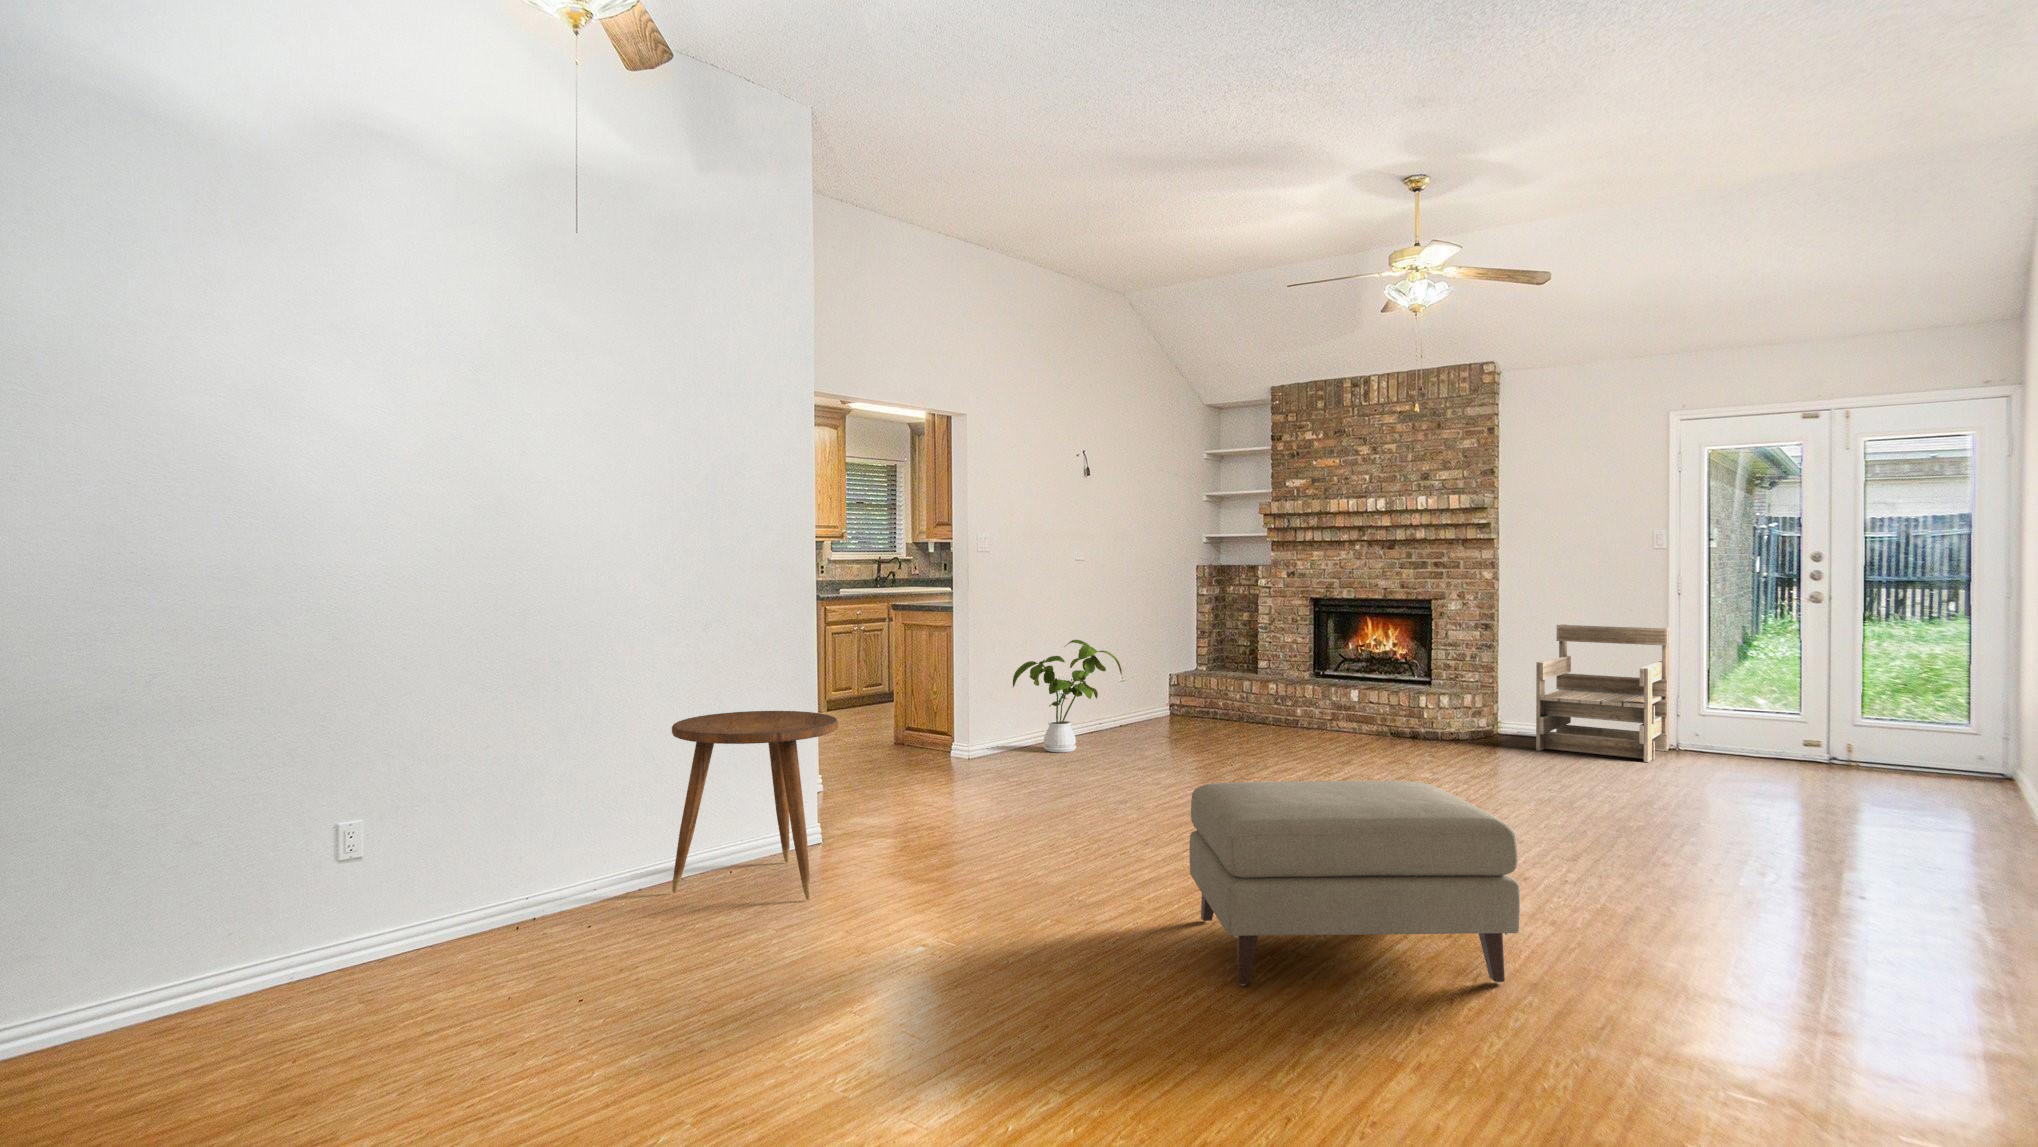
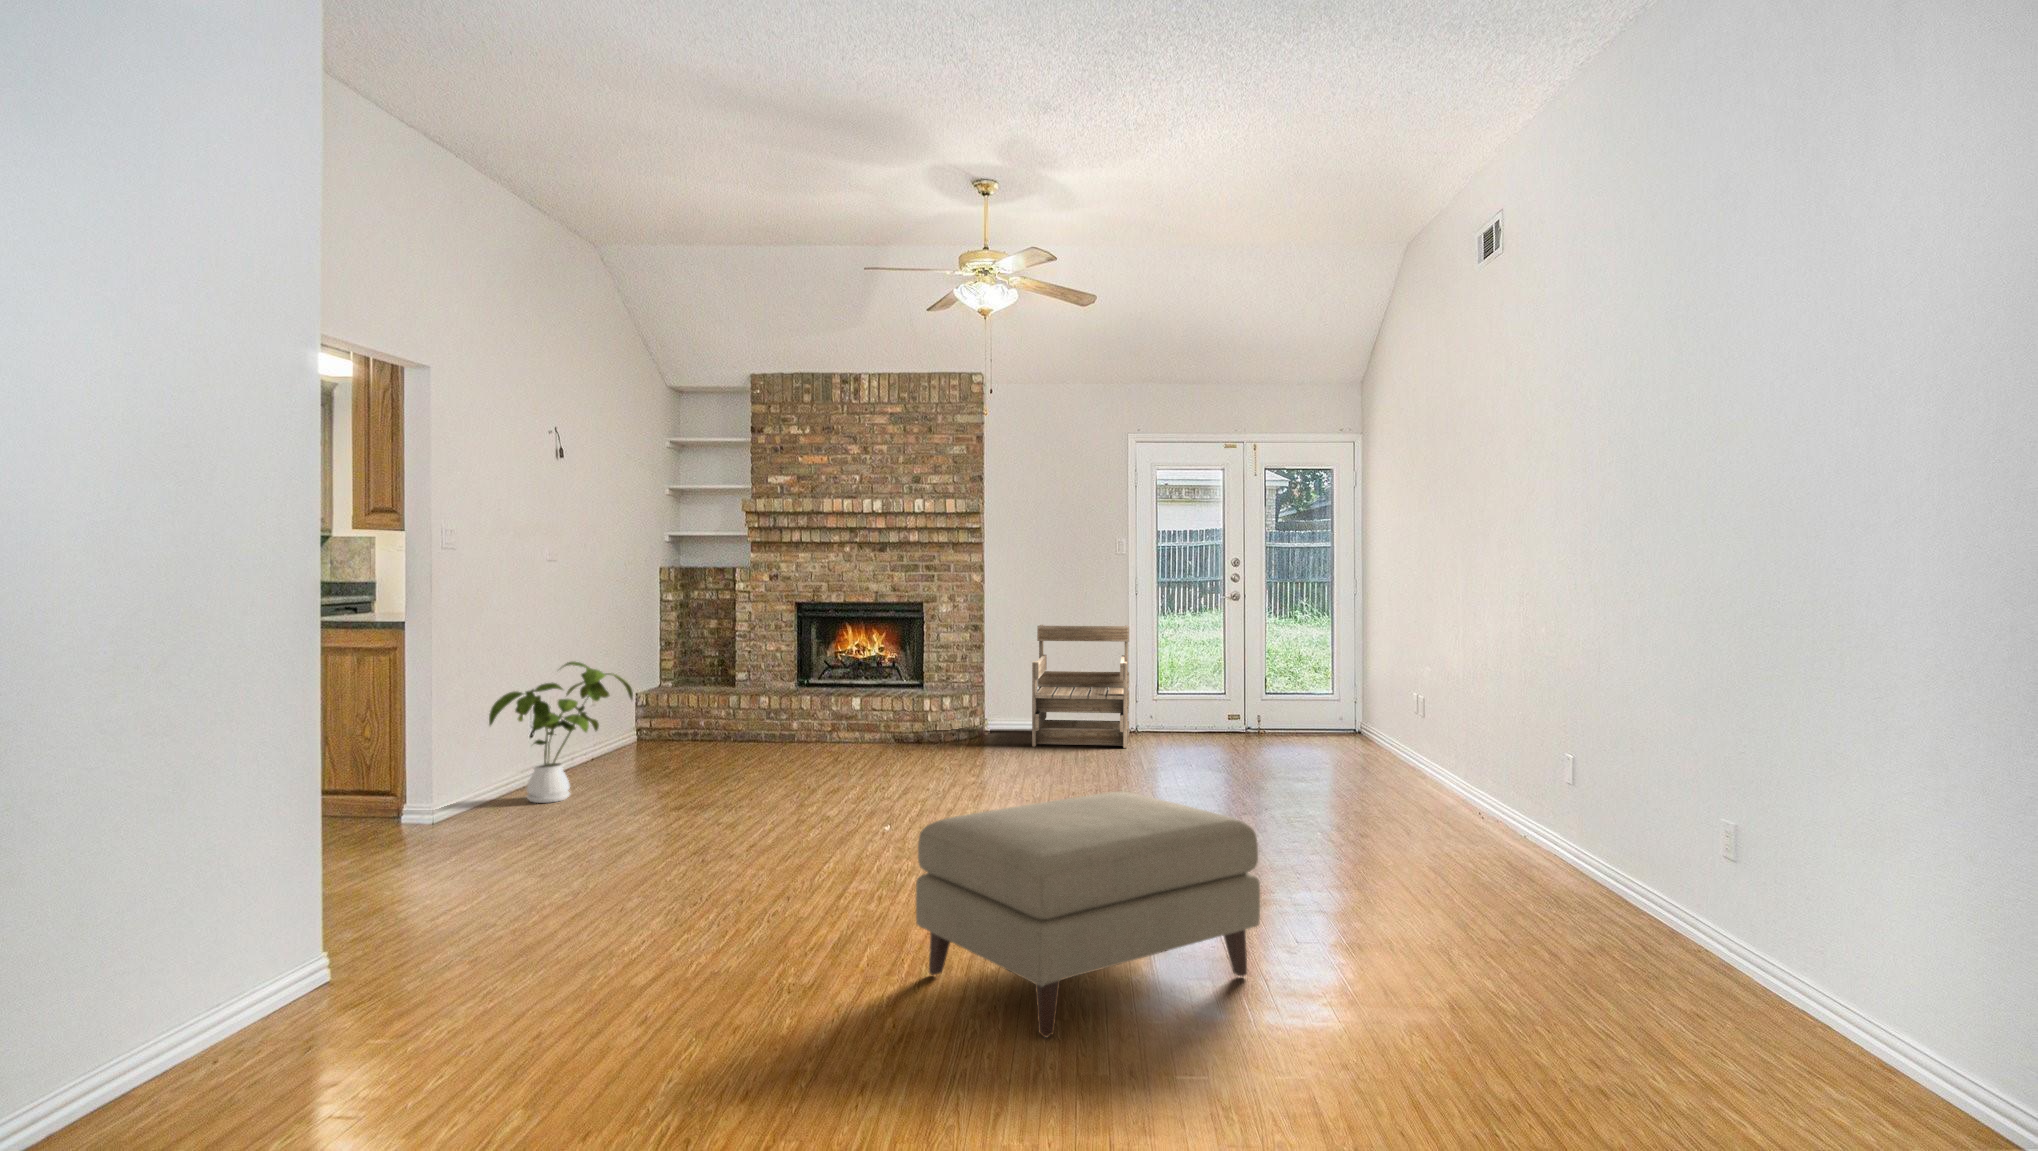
side table: present [672,711,838,900] -> none [130,789,422,1106]

